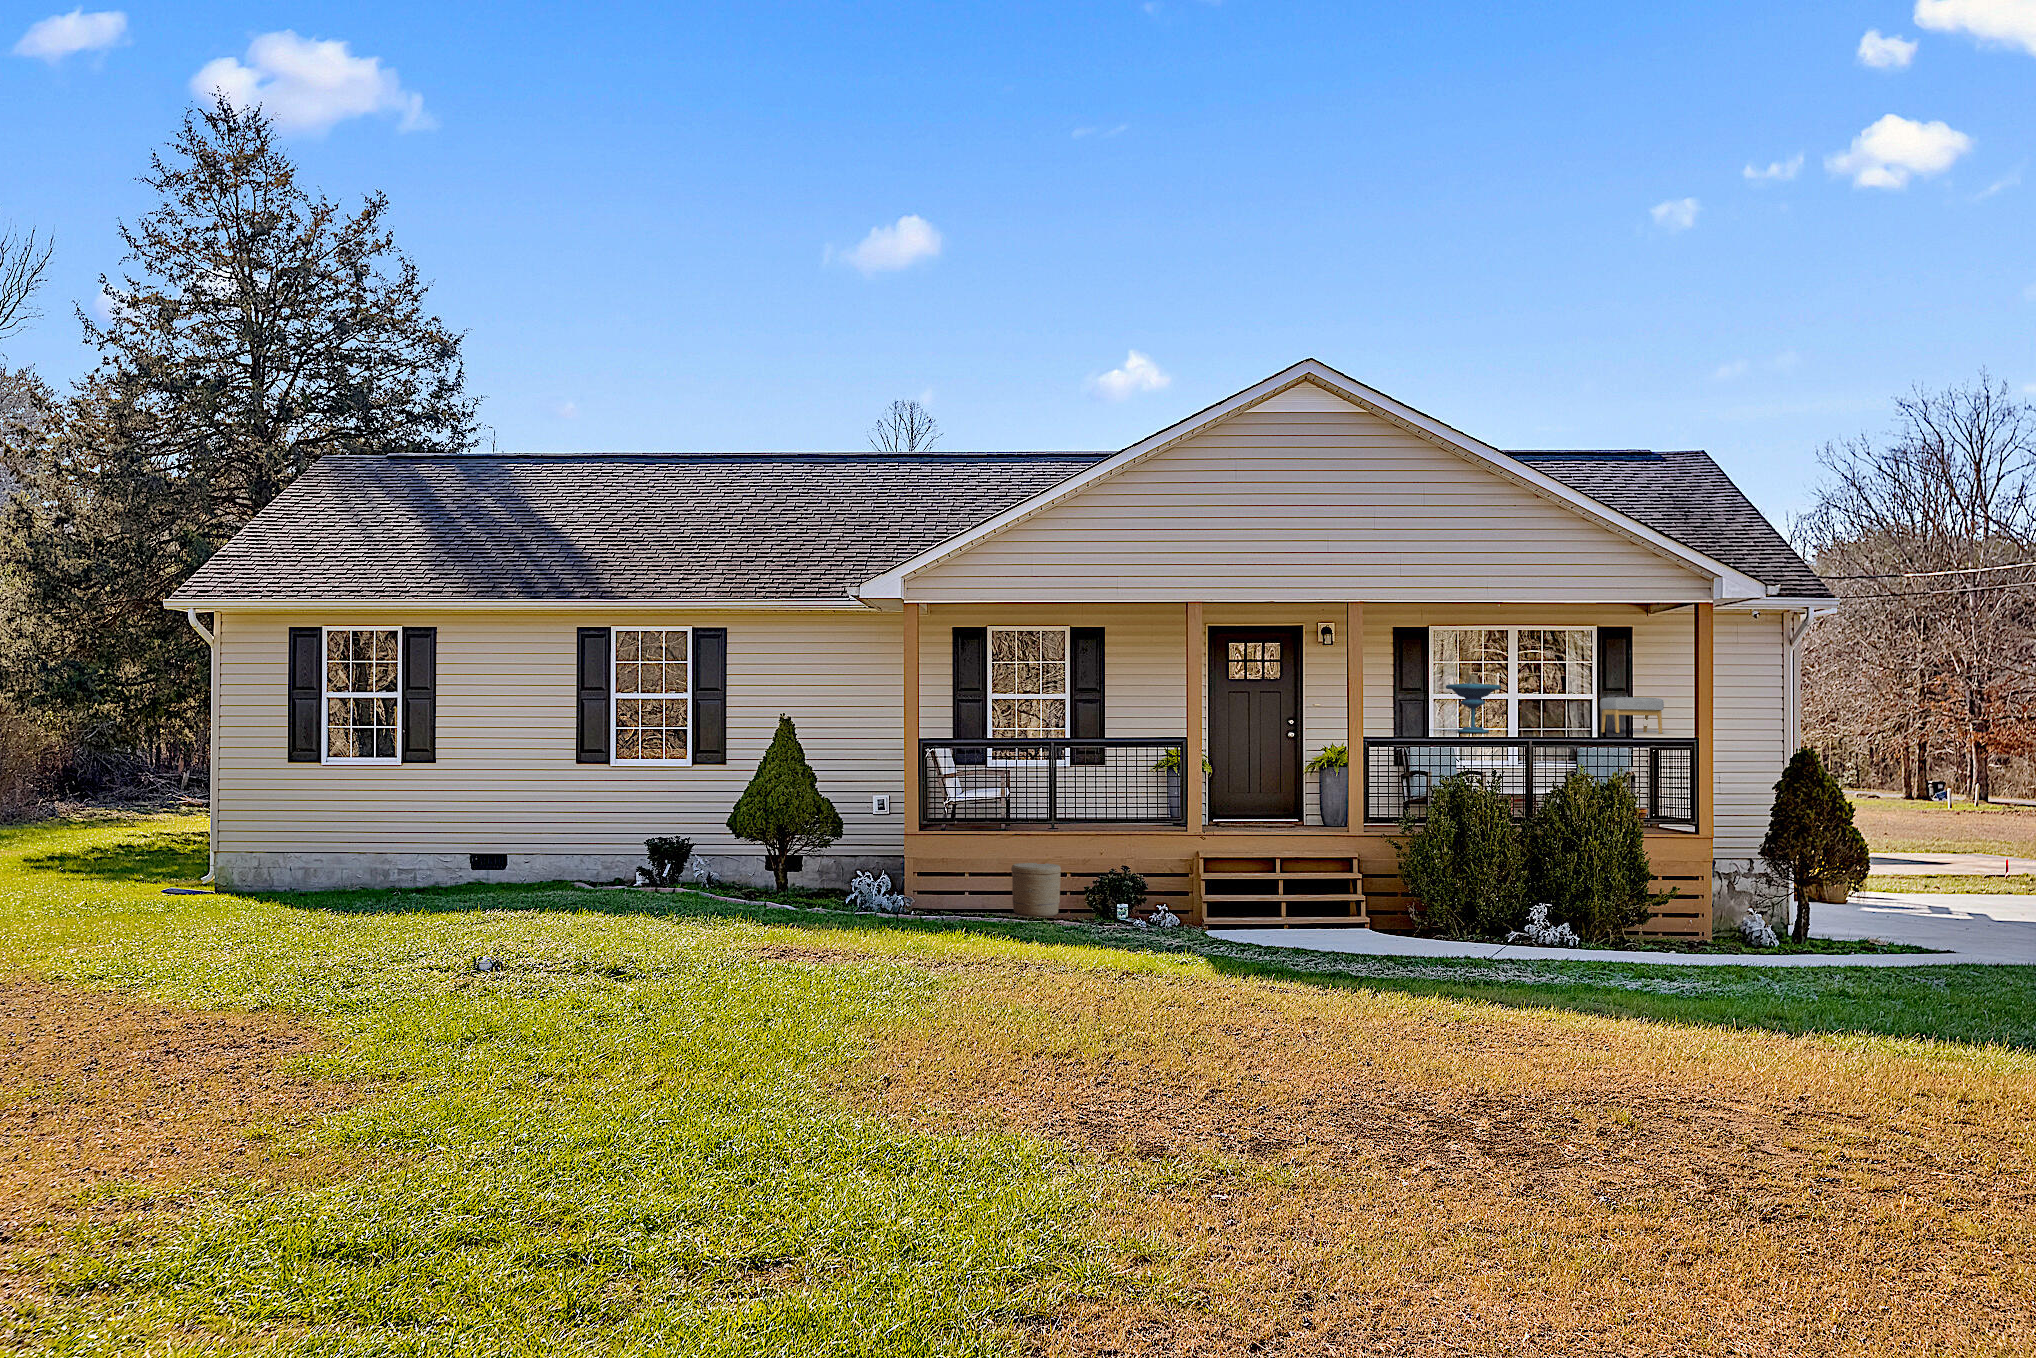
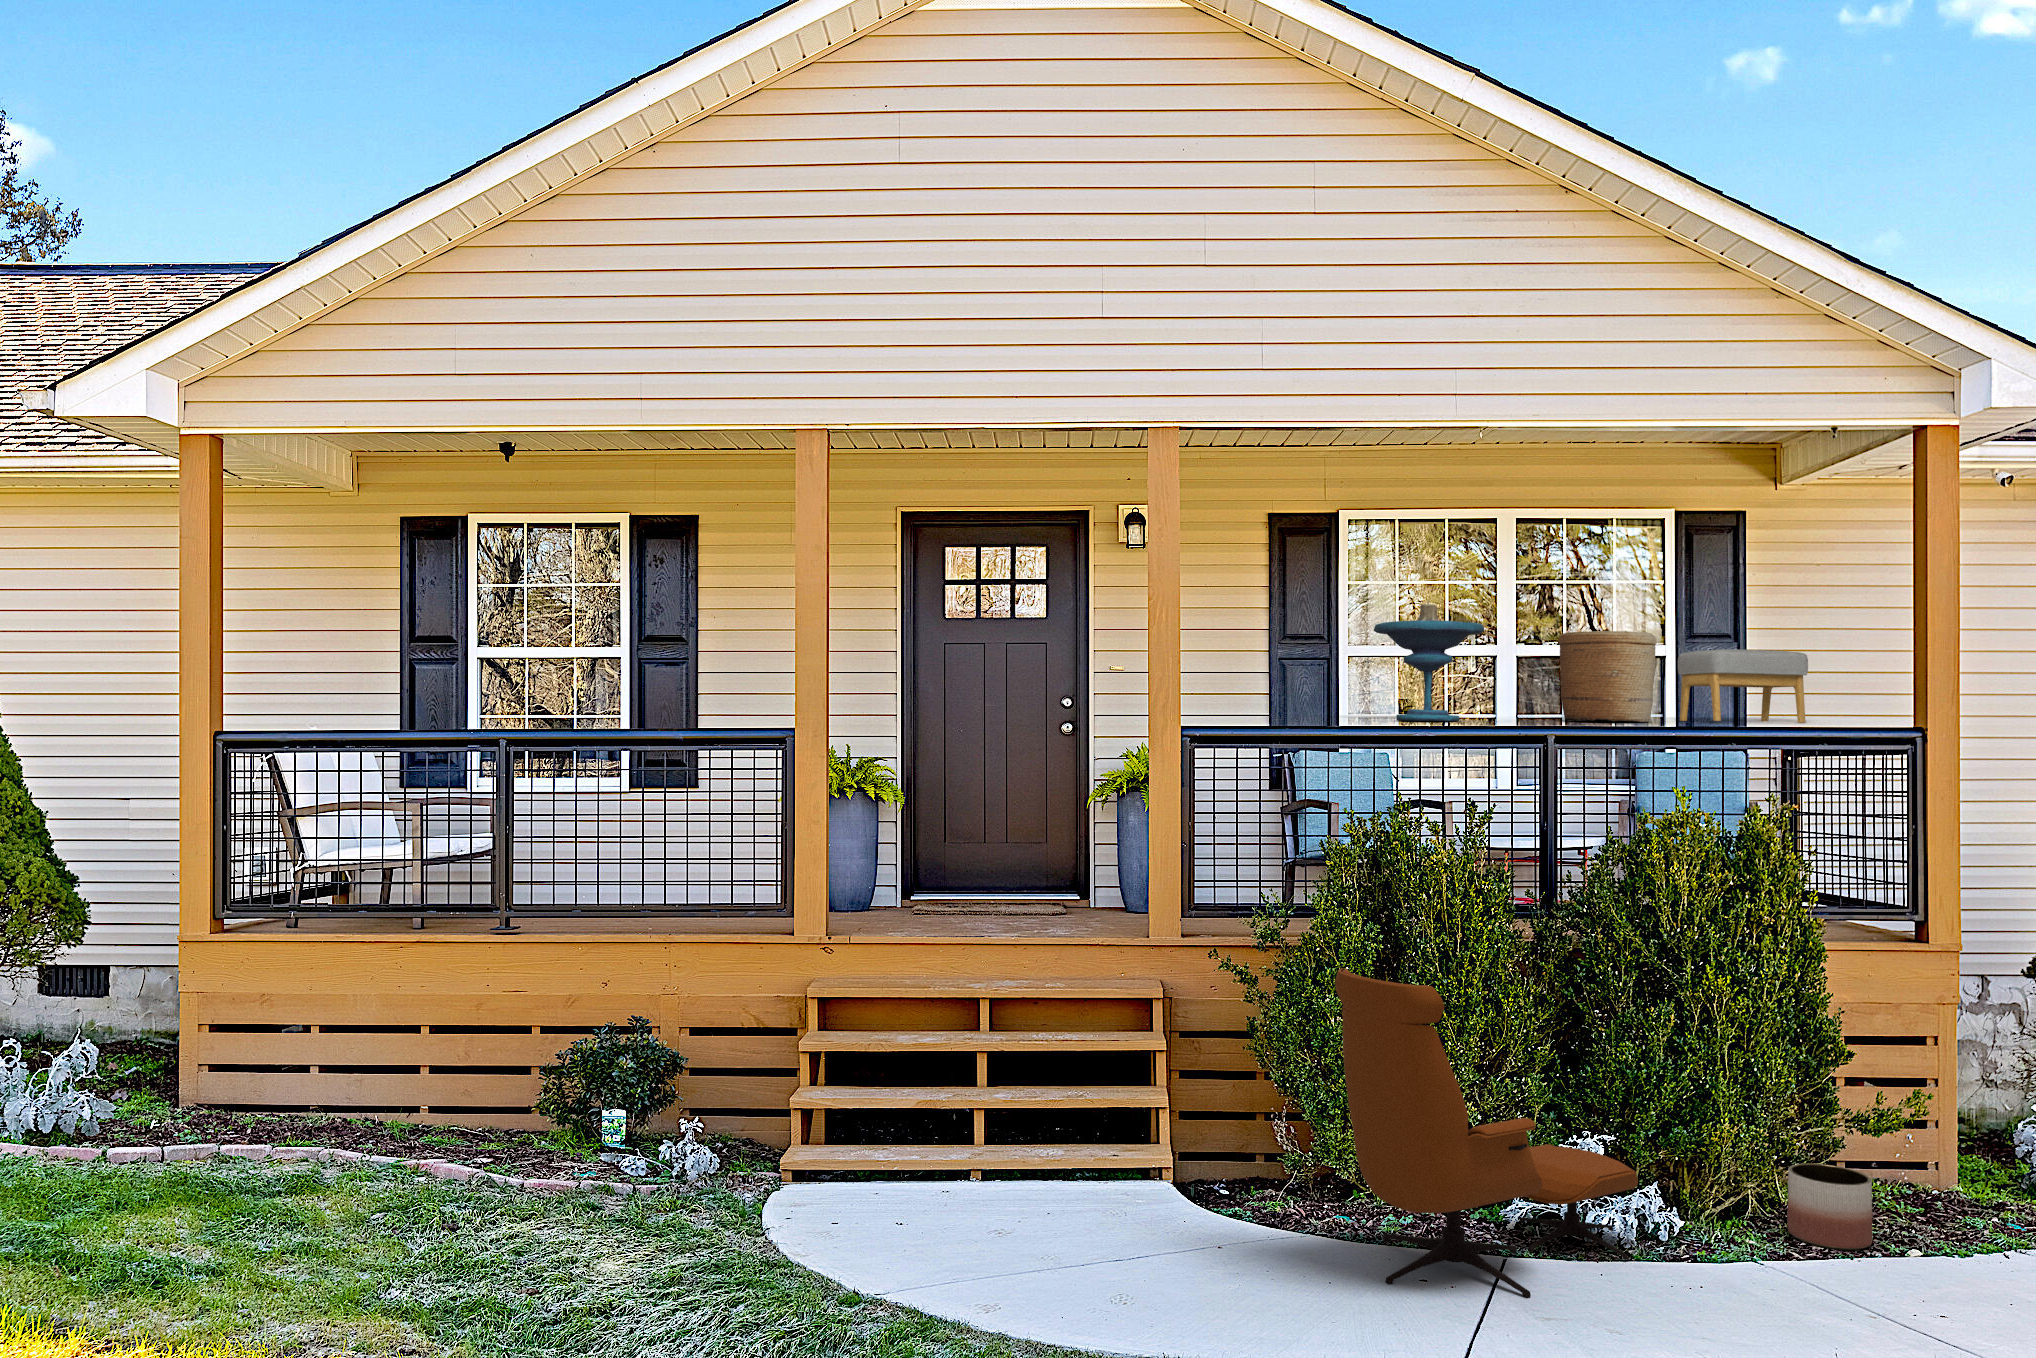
lounge chair: none [1439,832,1558,952] -> present [1335,968,1638,1298]
woven basket: present [1011,863,1061,916] -> present [1559,631,1657,722]
planter: none [1624,919,1657,950] -> present [1787,1164,1872,1250]

